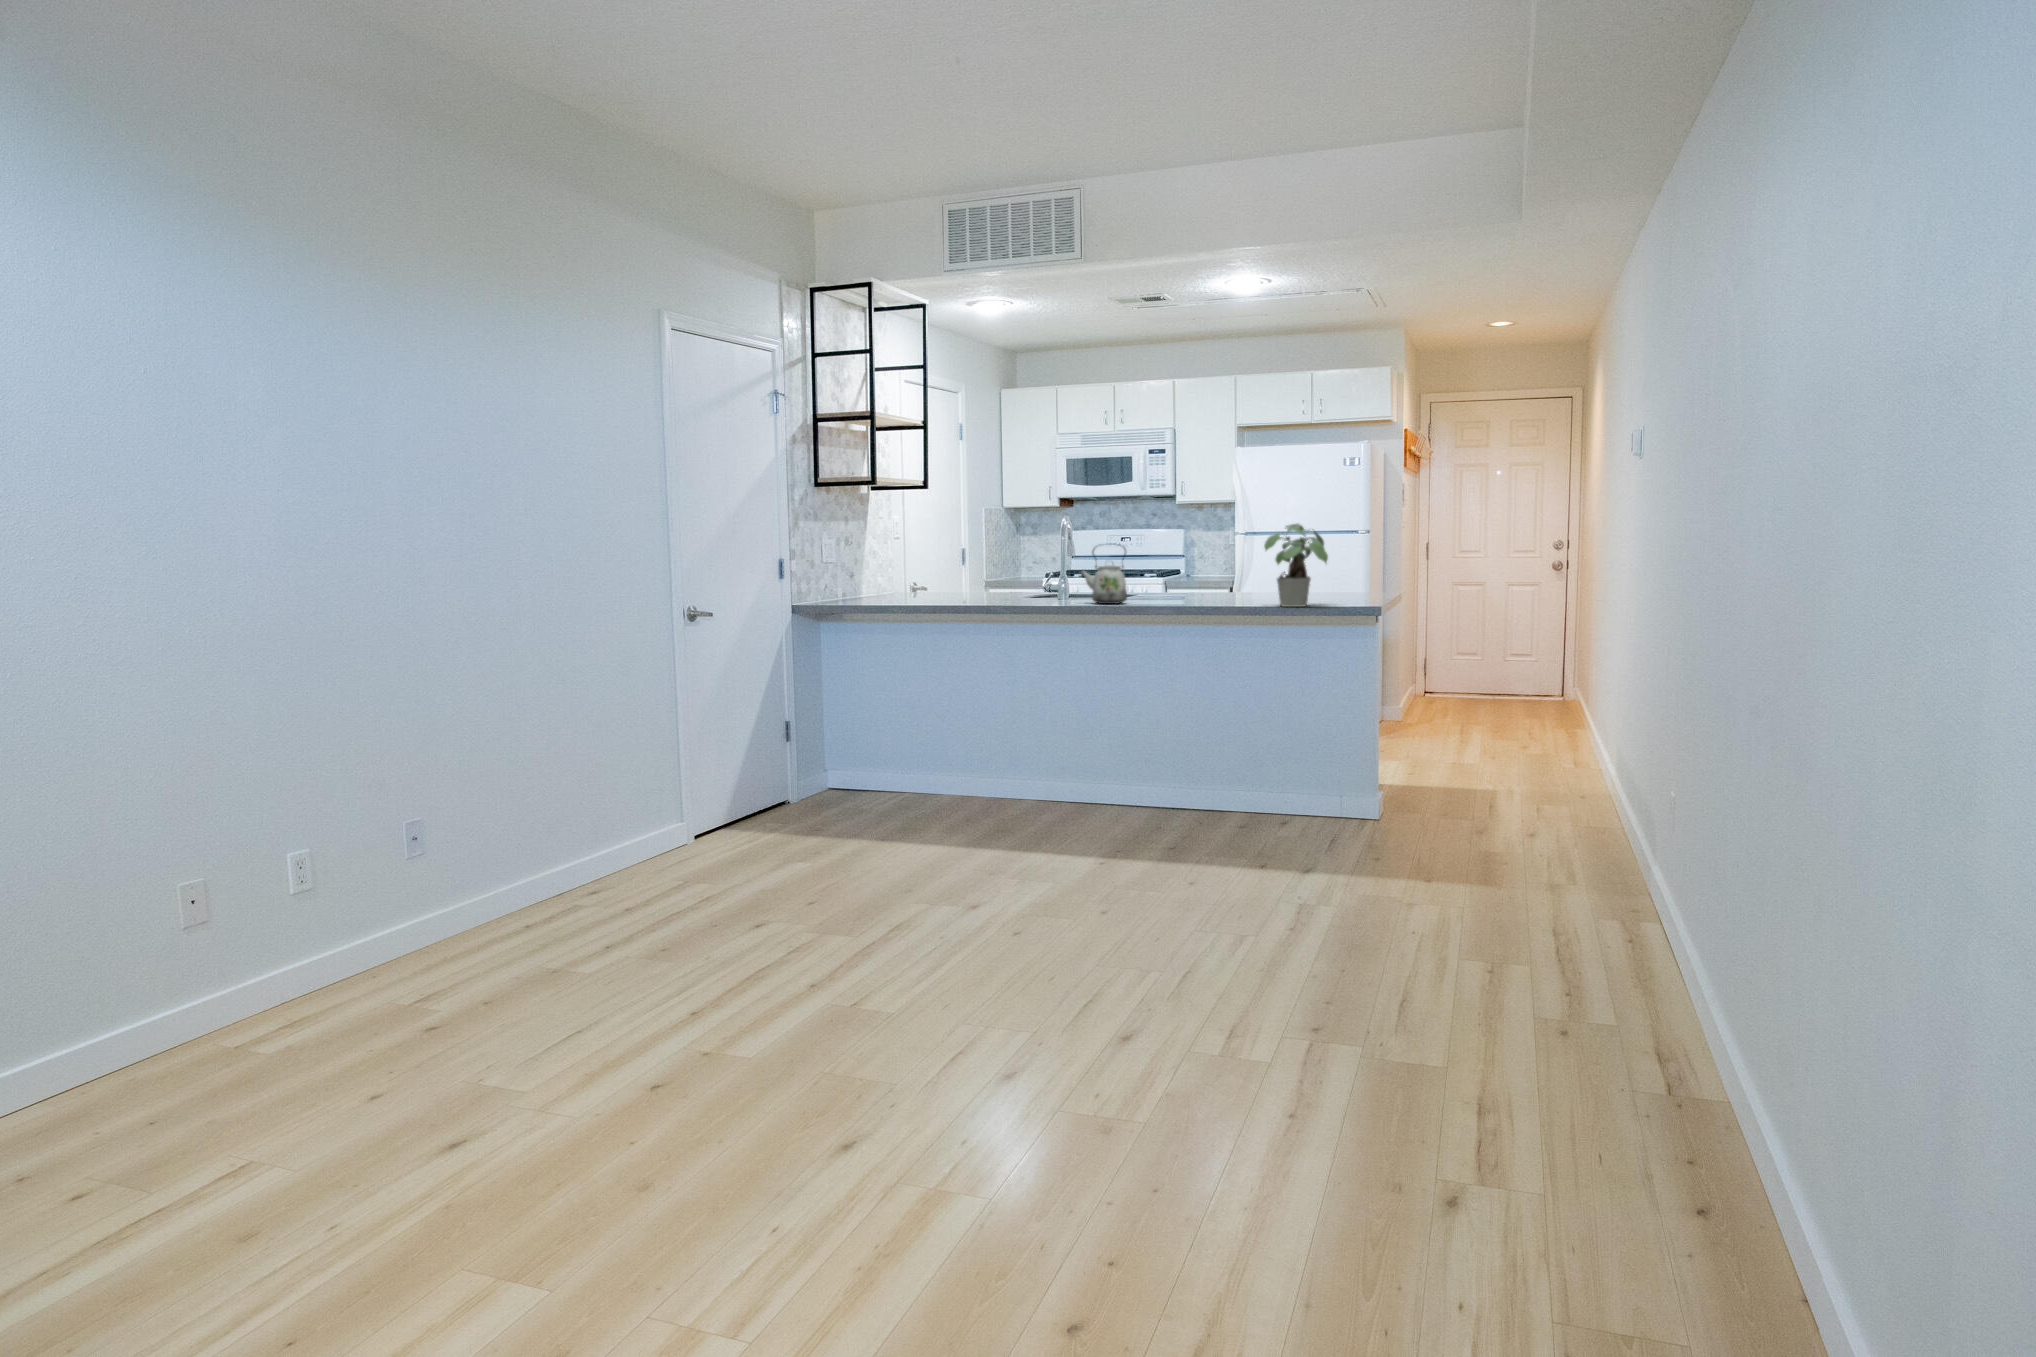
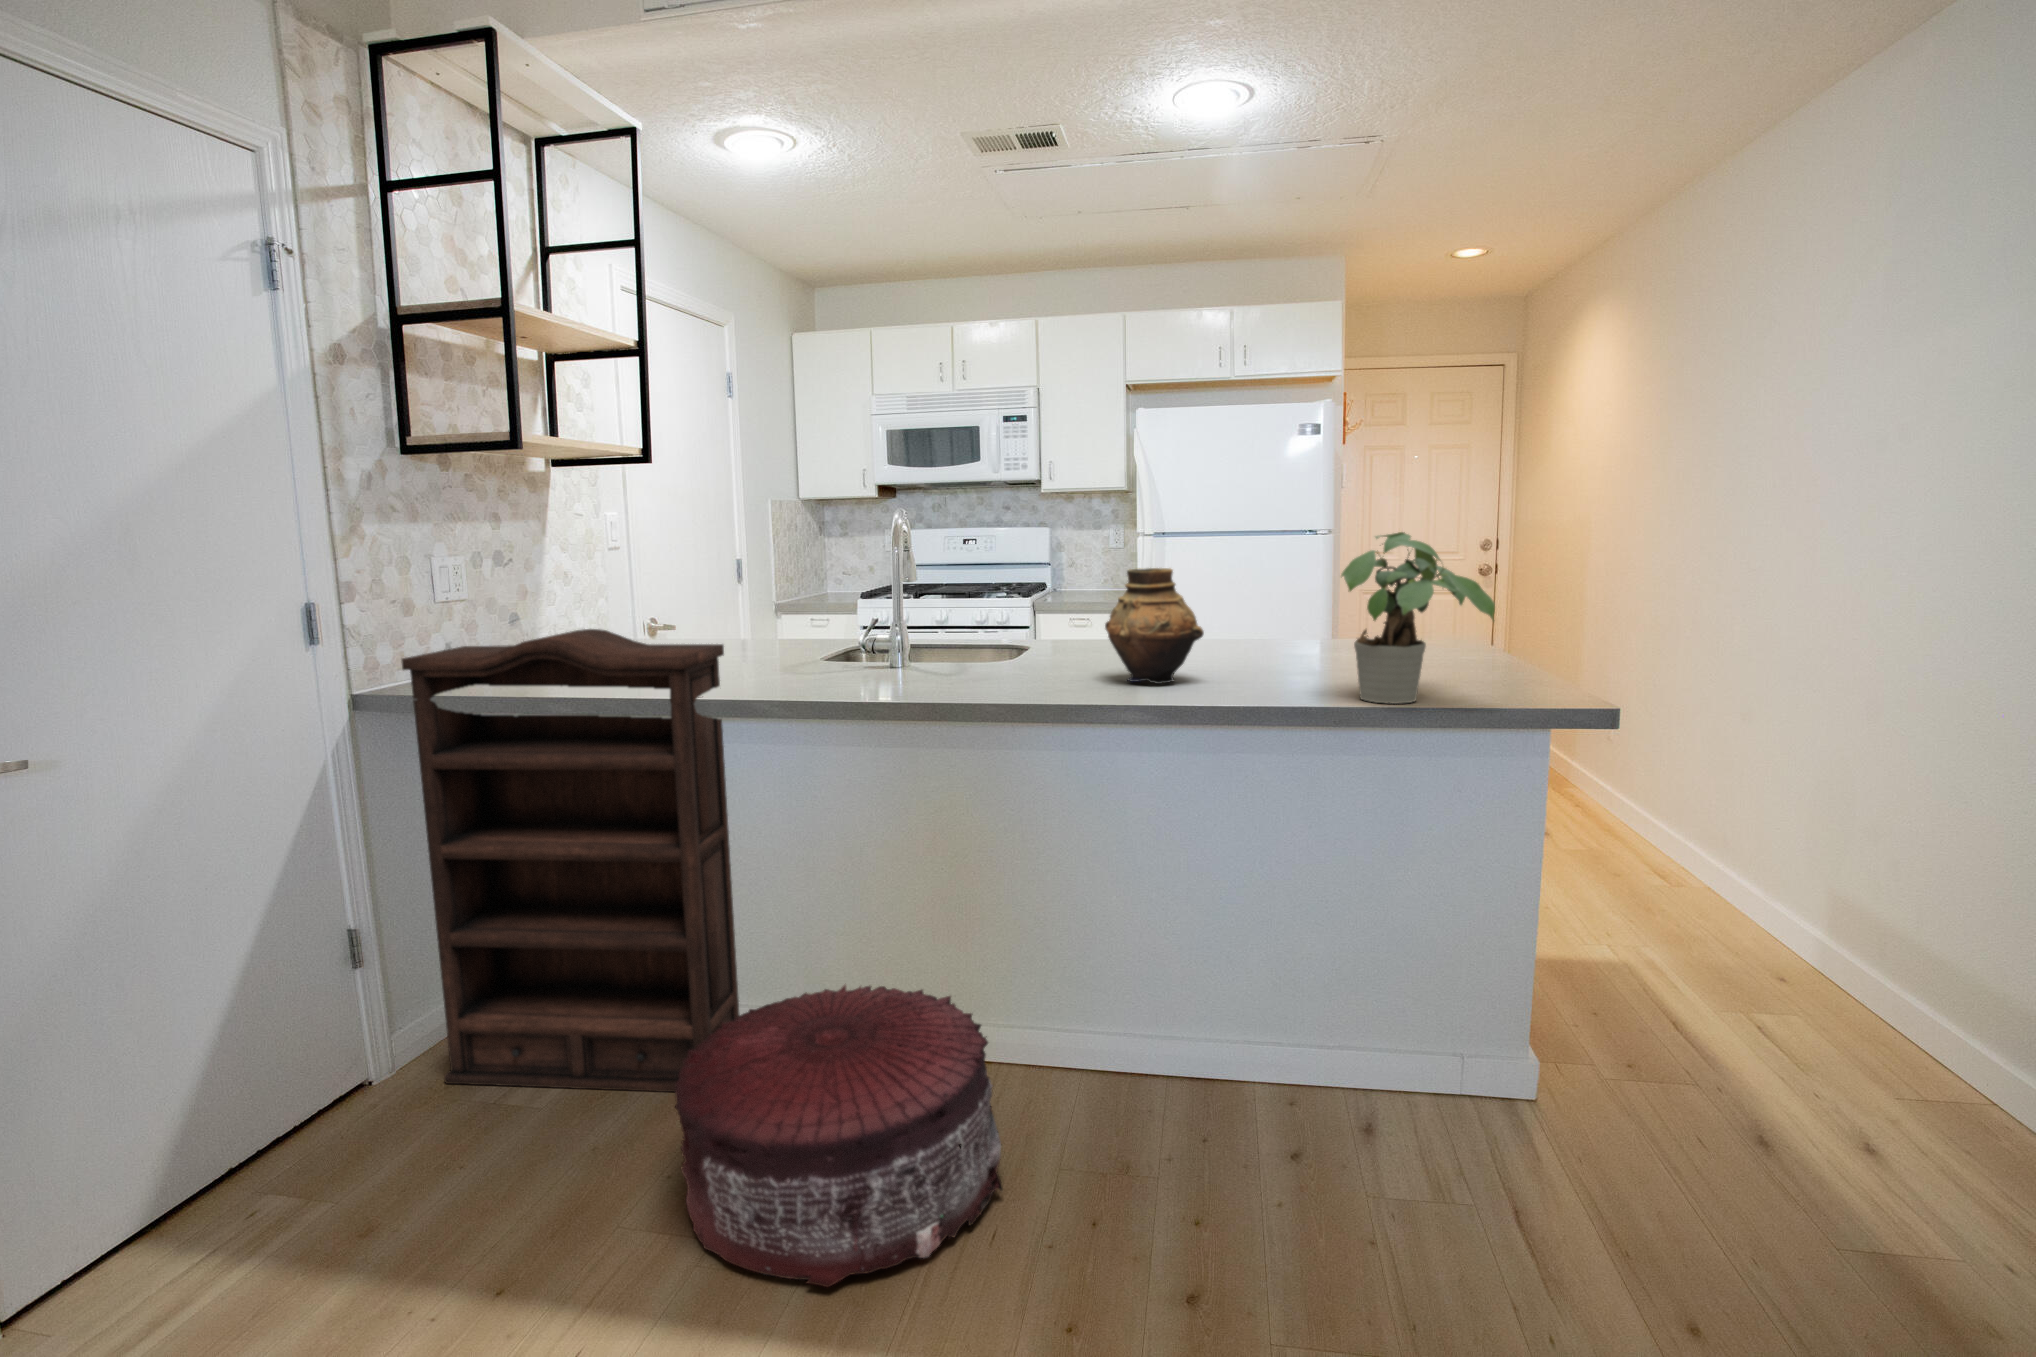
vase: none [1163,543,1212,602] -> present [1105,568,1204,684]
kettle: present [1080,550,1127,604] -> none [945,572,1043,694]
bookshelf: none [818,573,973,806] -> present [402,629,739,1092]
pouf: none [949,745,1094,838] -> present [675,985,1003,1287]

